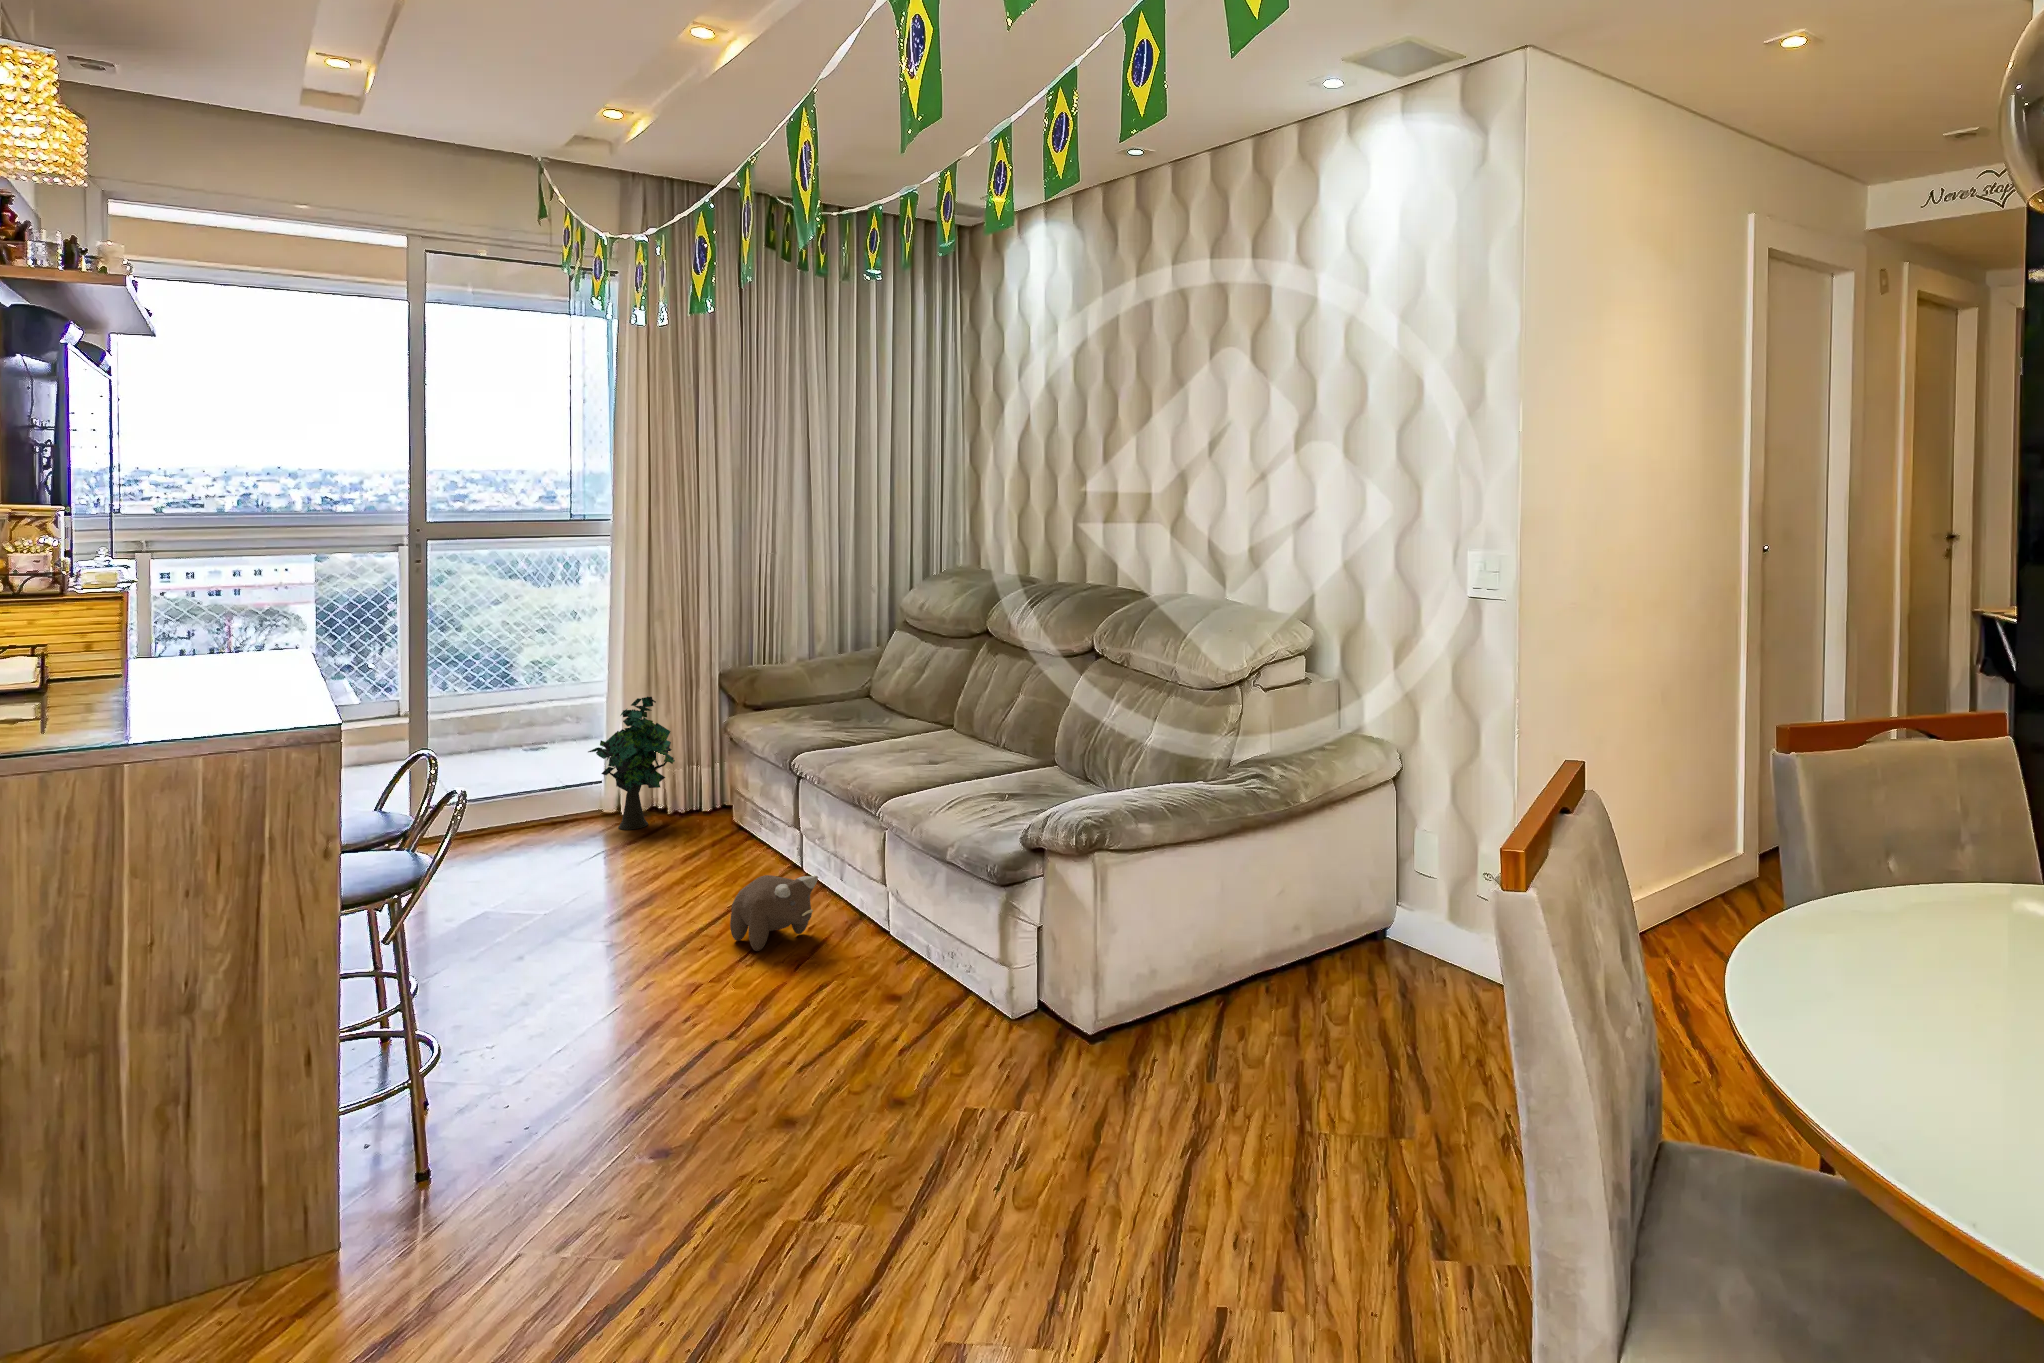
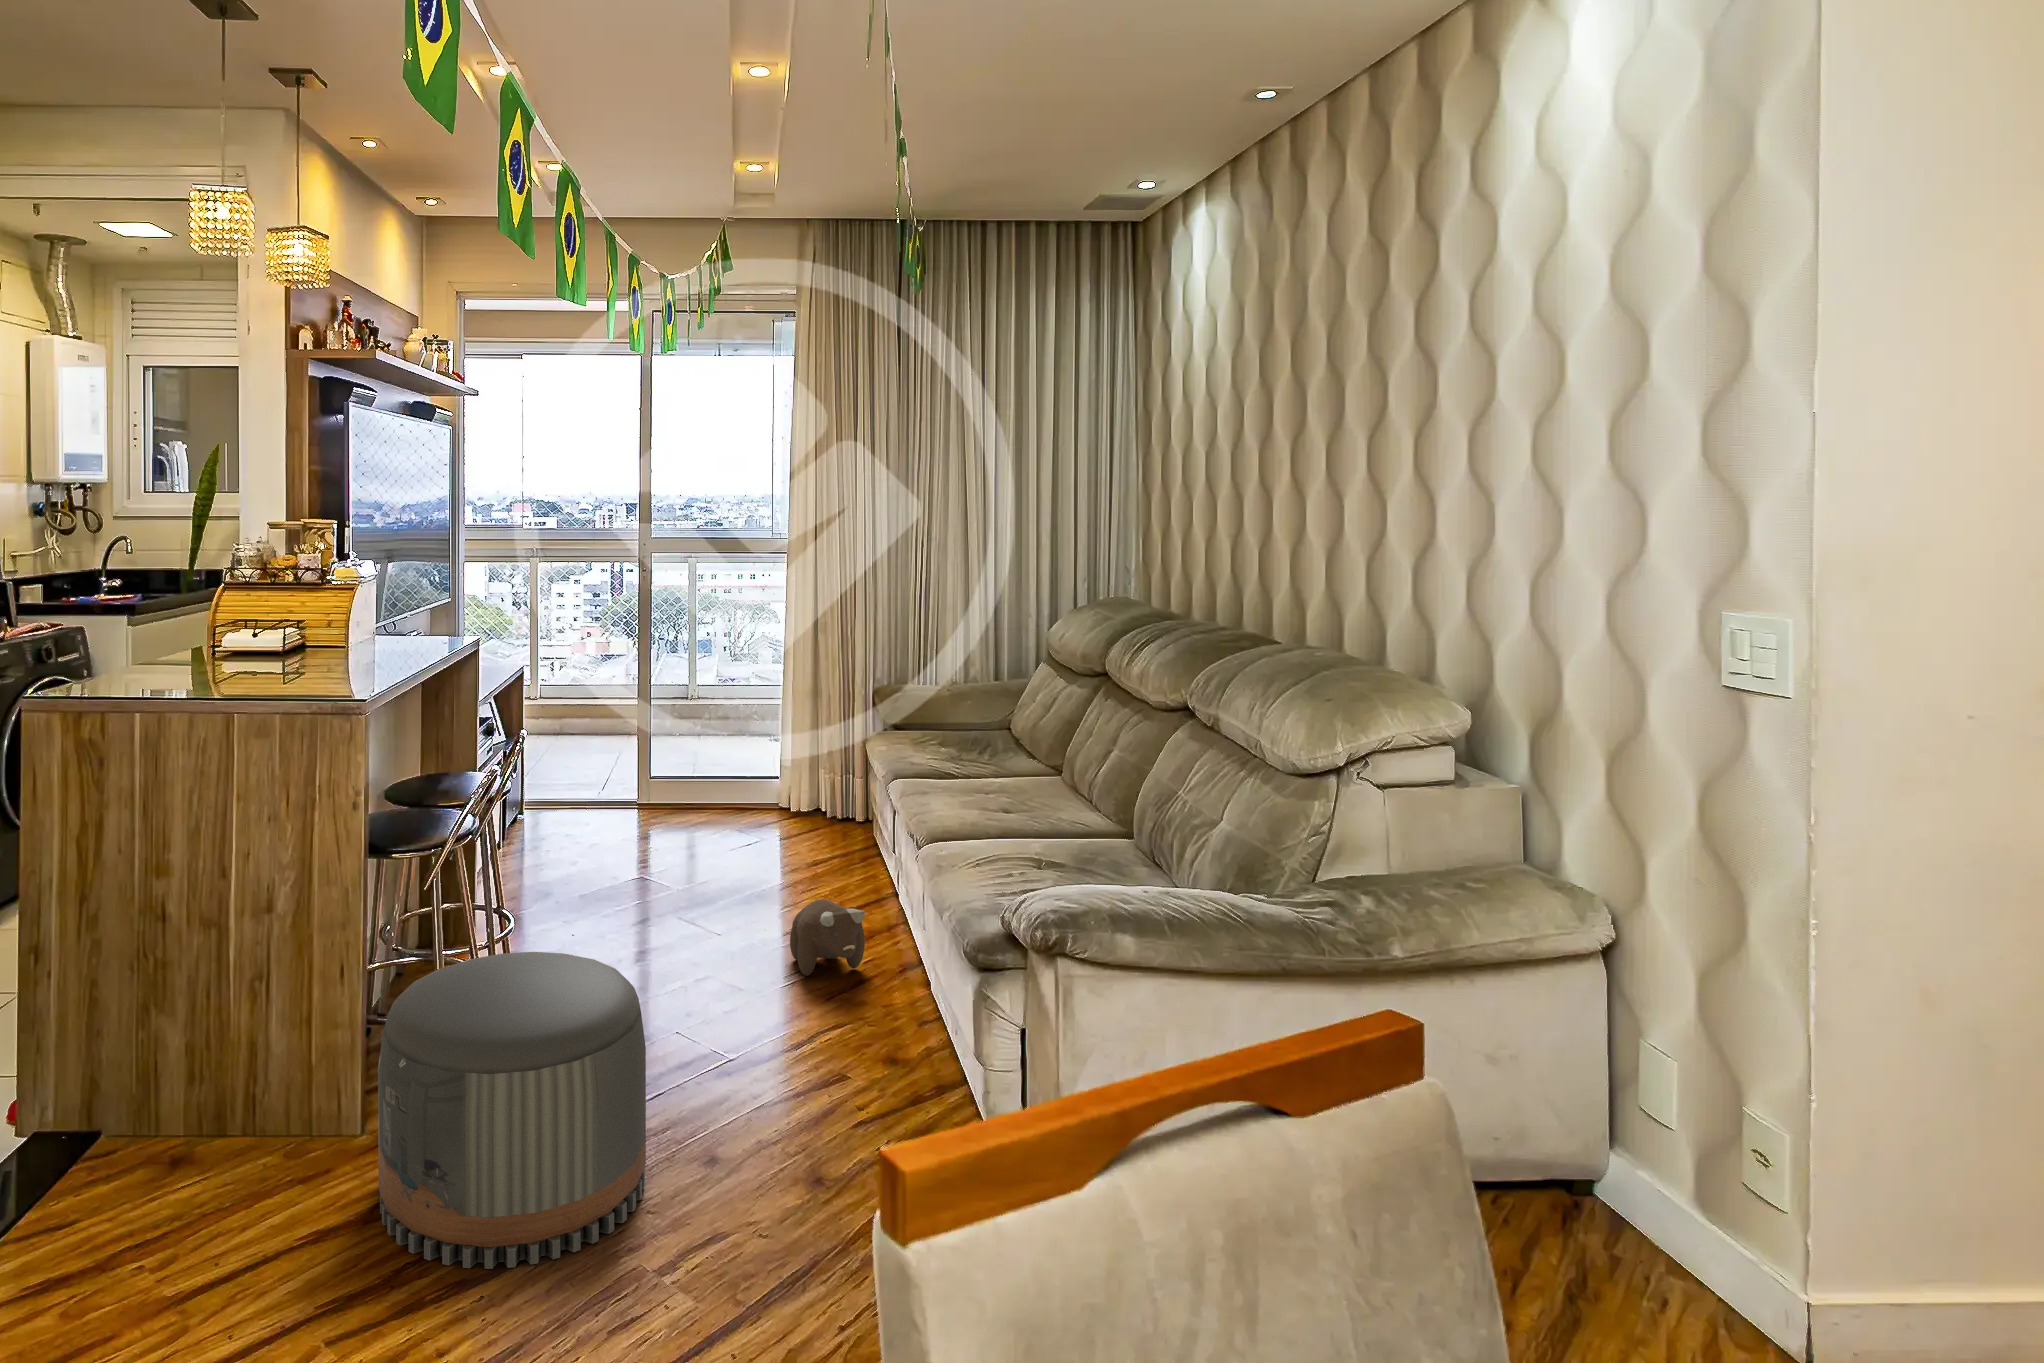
decorative plant: present [588,697,675,830] -> none [755,704,829,830]
pouf: none [438,964,747,1304] -> present [378,952,646,1269]

